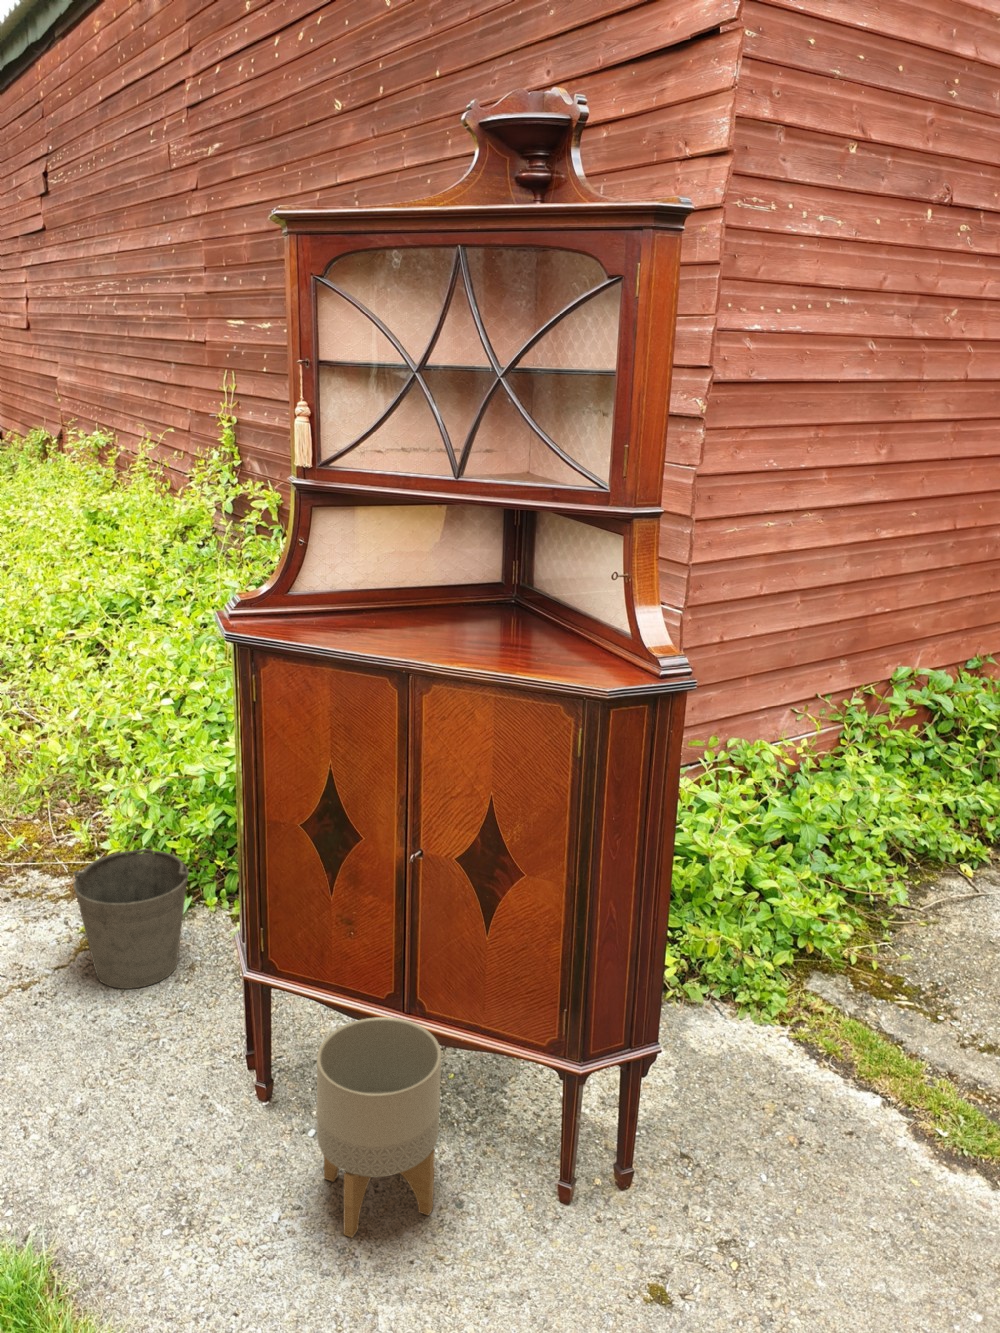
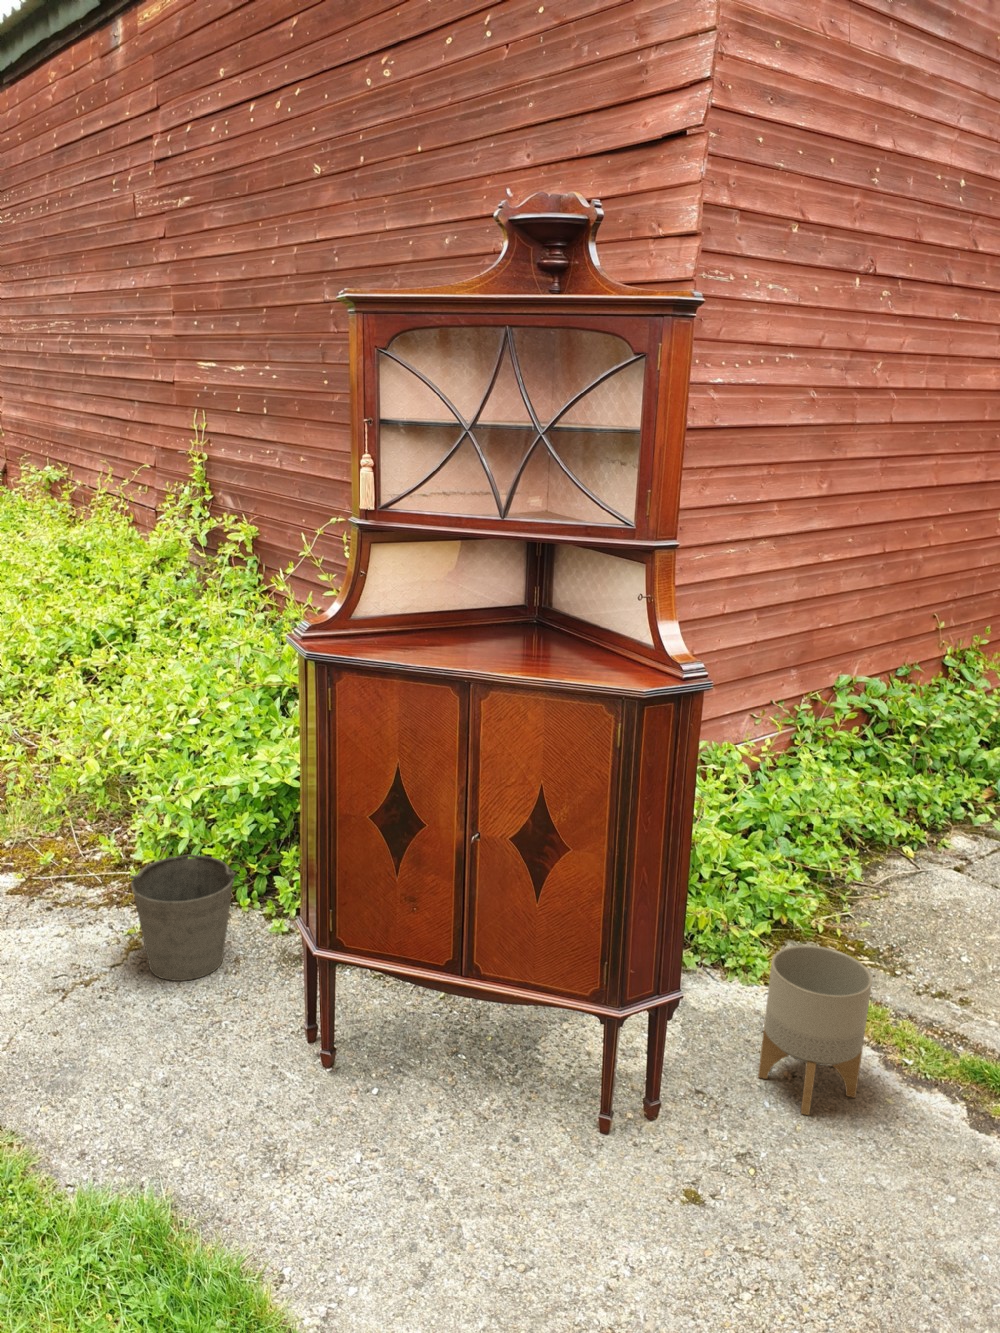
planter: present [317,1017,441,1238] -> present [758,945,872,1115]

